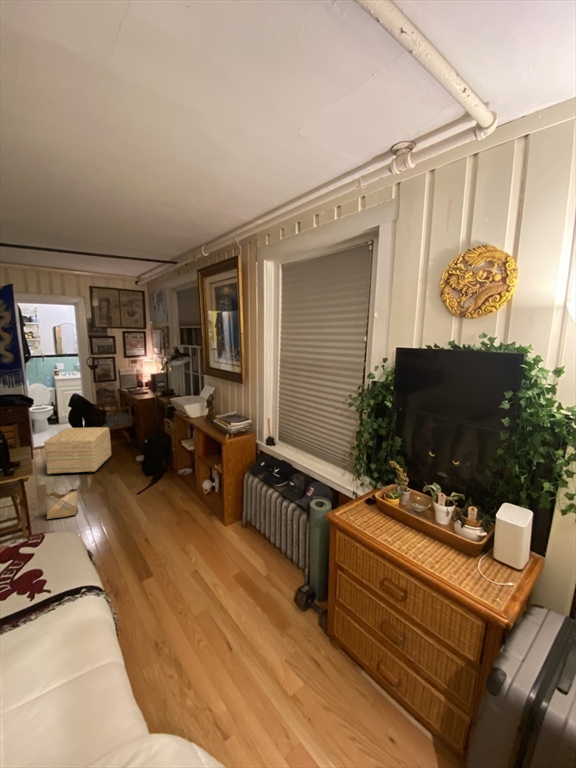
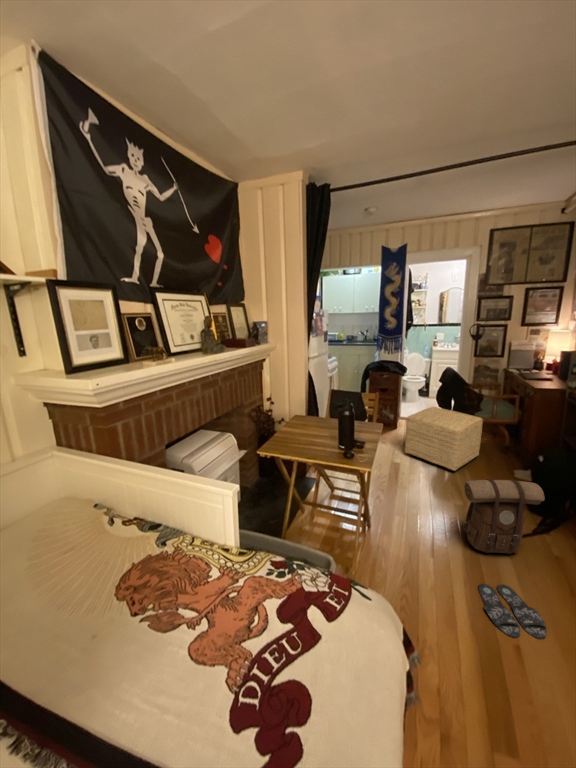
backpack: none [102,453,147,508] -> present [462,479,545,554]
woven basket: present [44,477,78,519] -> none [390,470,429,525]
slippers: none [121,515,156,535] -> present [478,584,546,639]

